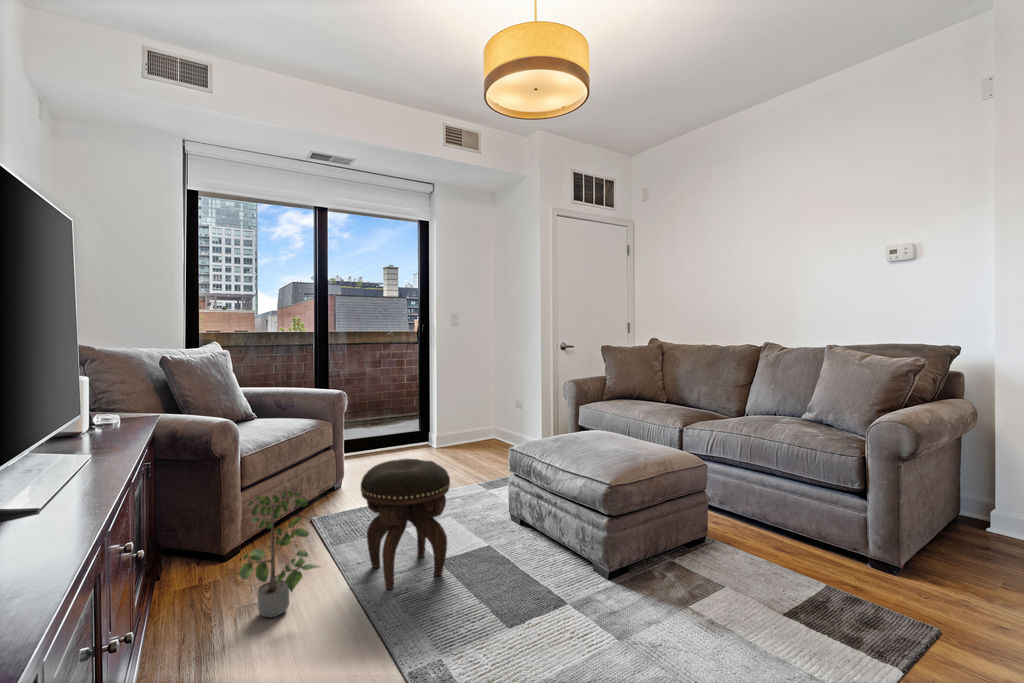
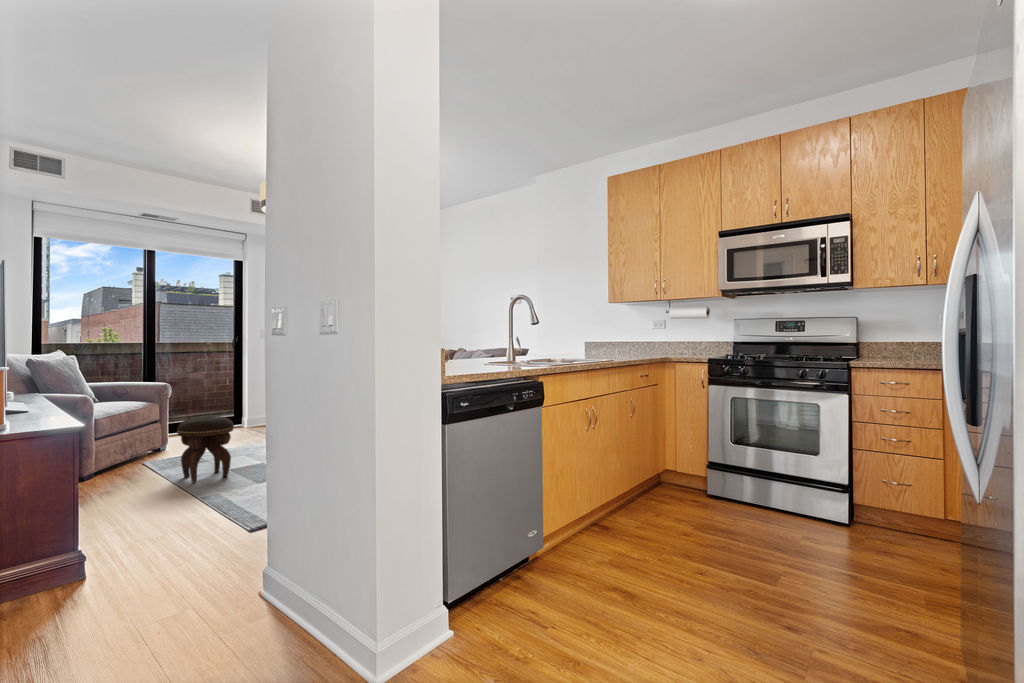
potted plant: present [239,490,319,617] -> none [102,427,152,495]

